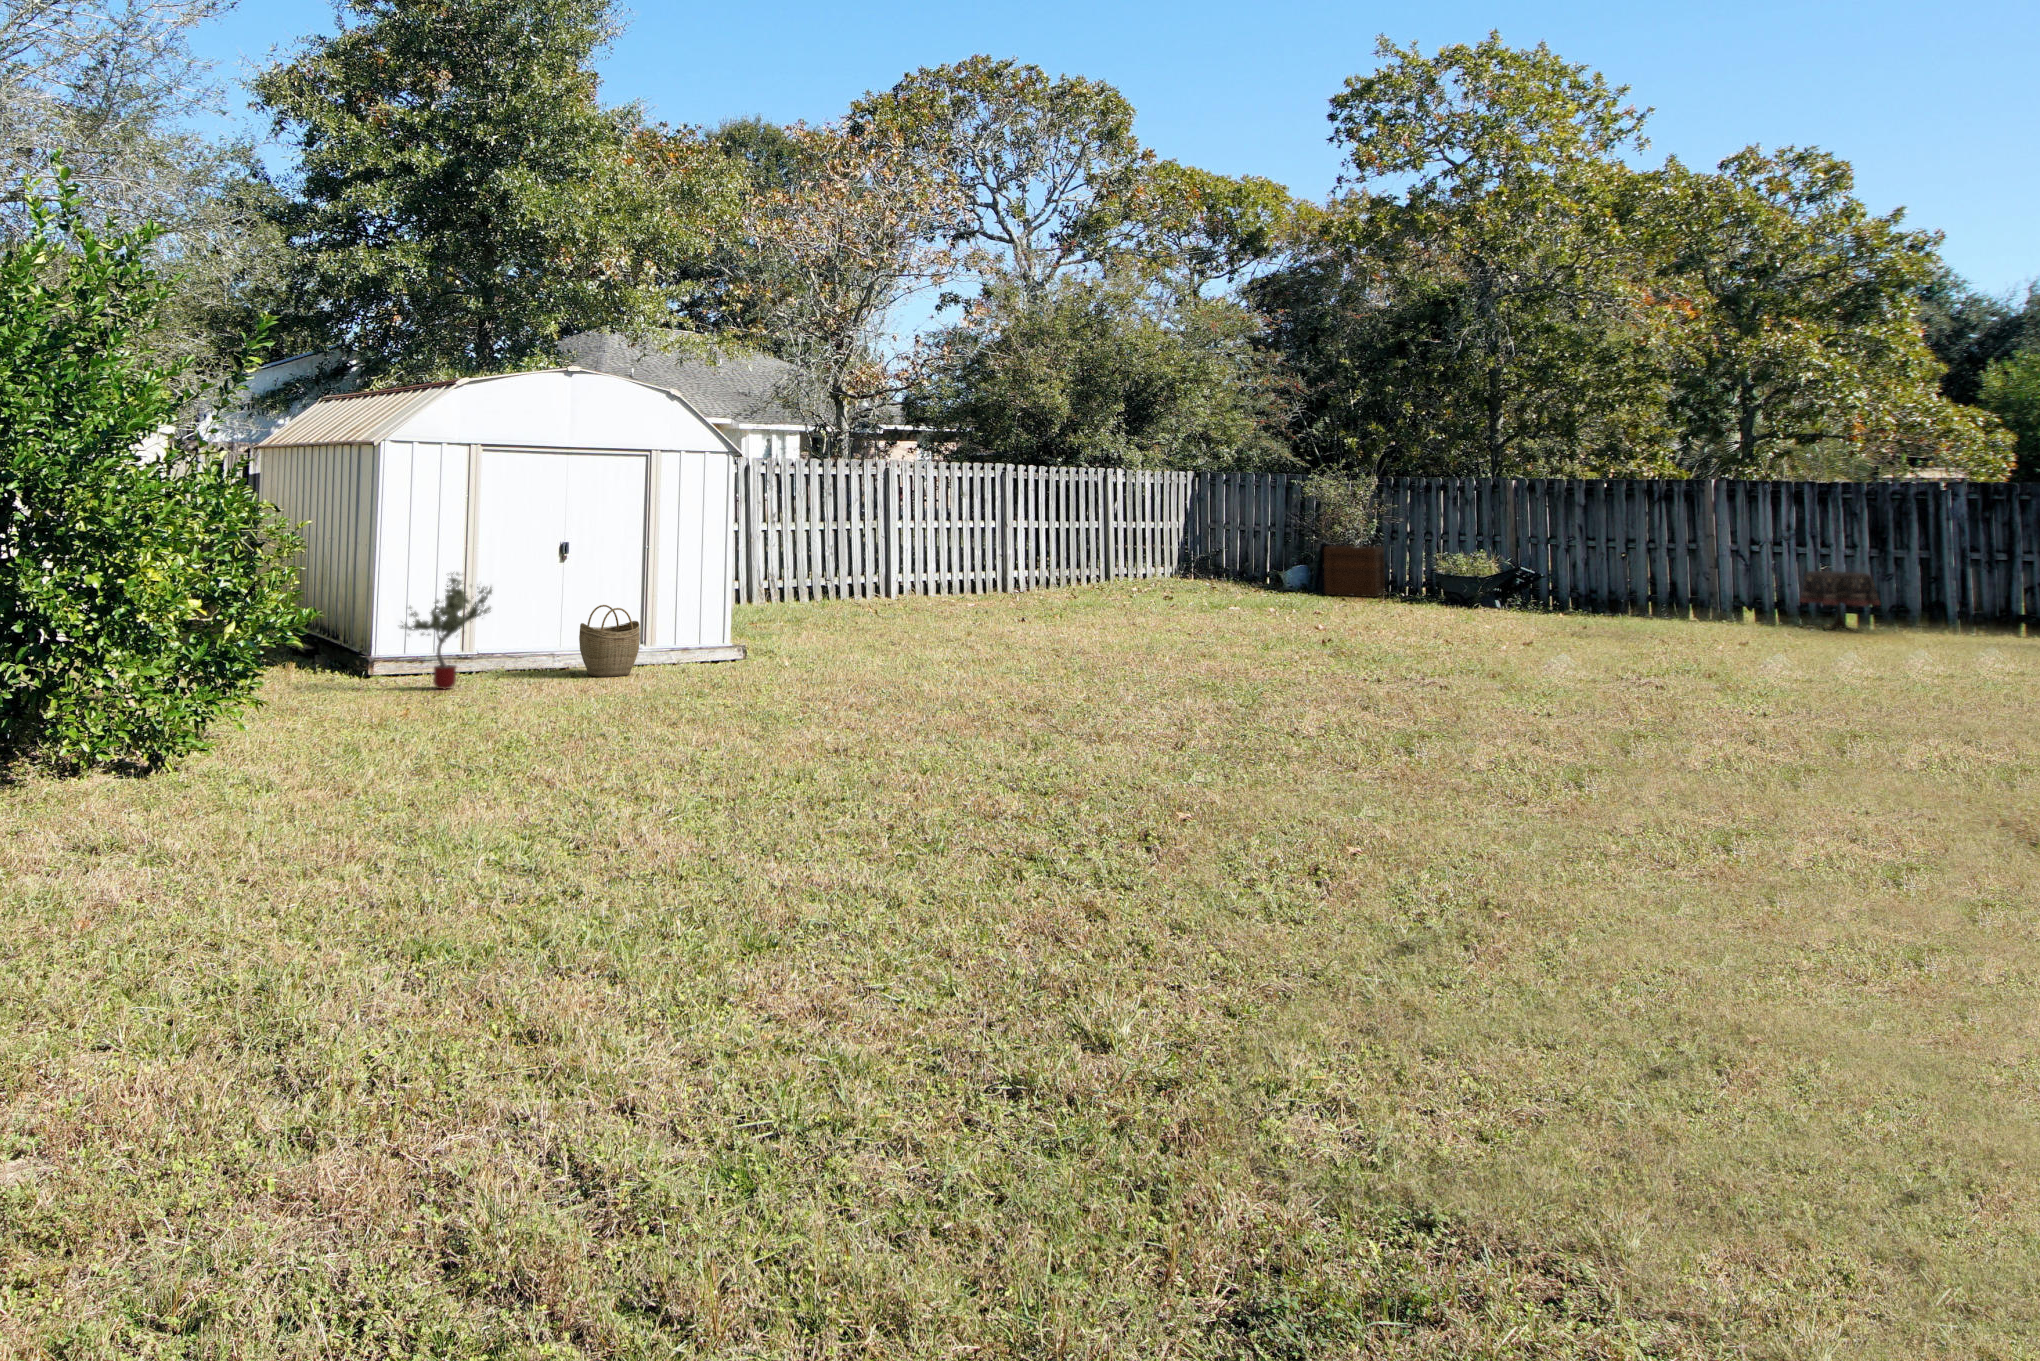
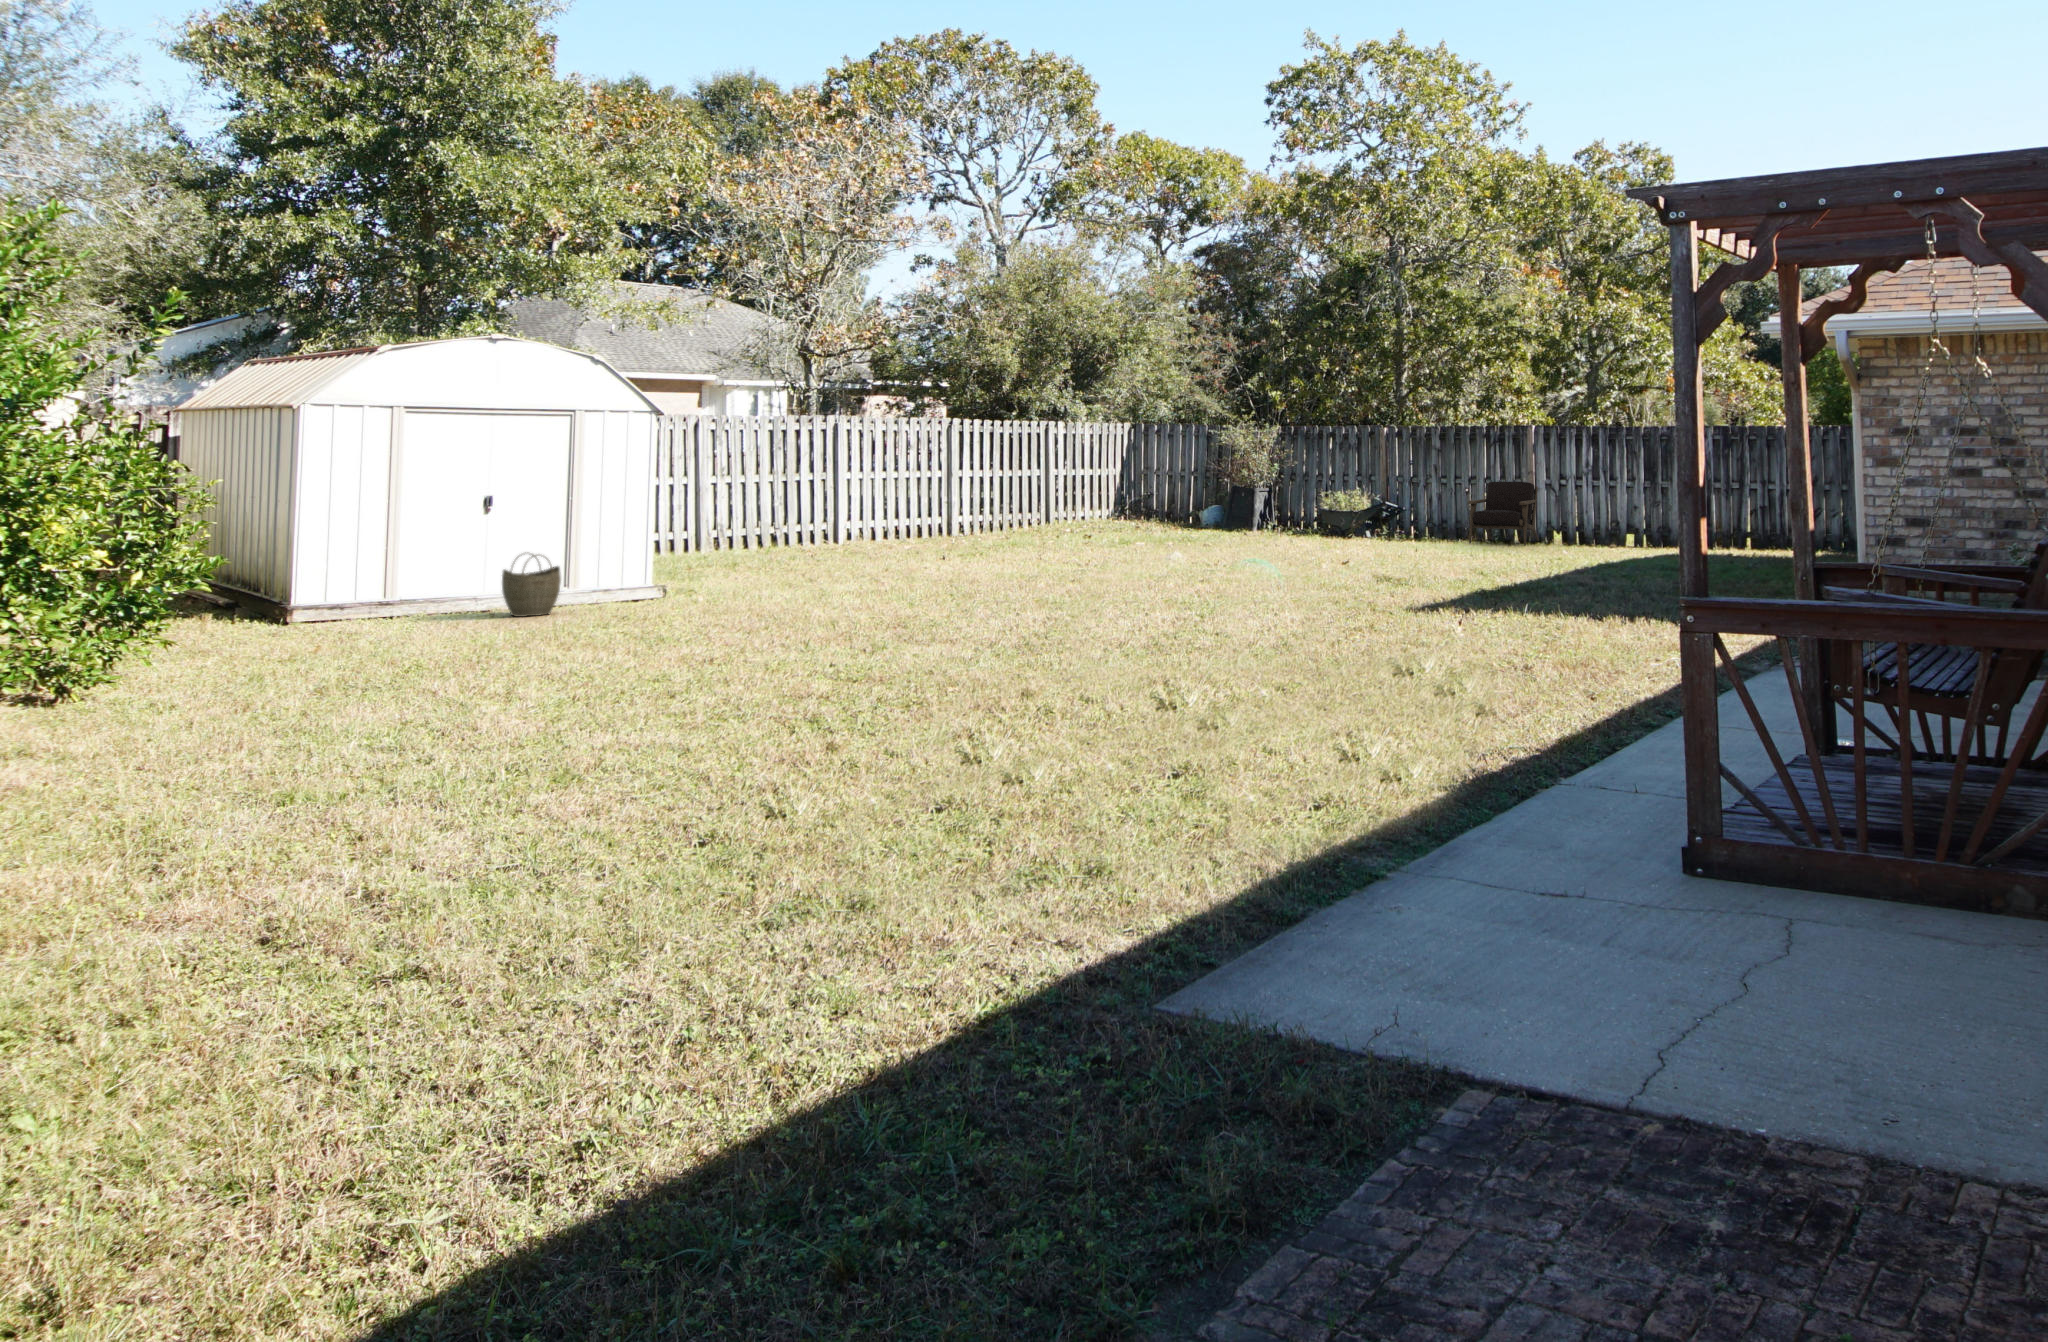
wooden crate: present [1324,545,1385,597] -> none [1239,487,1291,532]
armchair: none [1640,547,1733,627] -> present [1468,481,1539,545]
side table: present [1800,571,1881,632] -> none [1581,498,1637,546]
potted tree: present [401,572,492,689] -> none [316,525,413,632]

